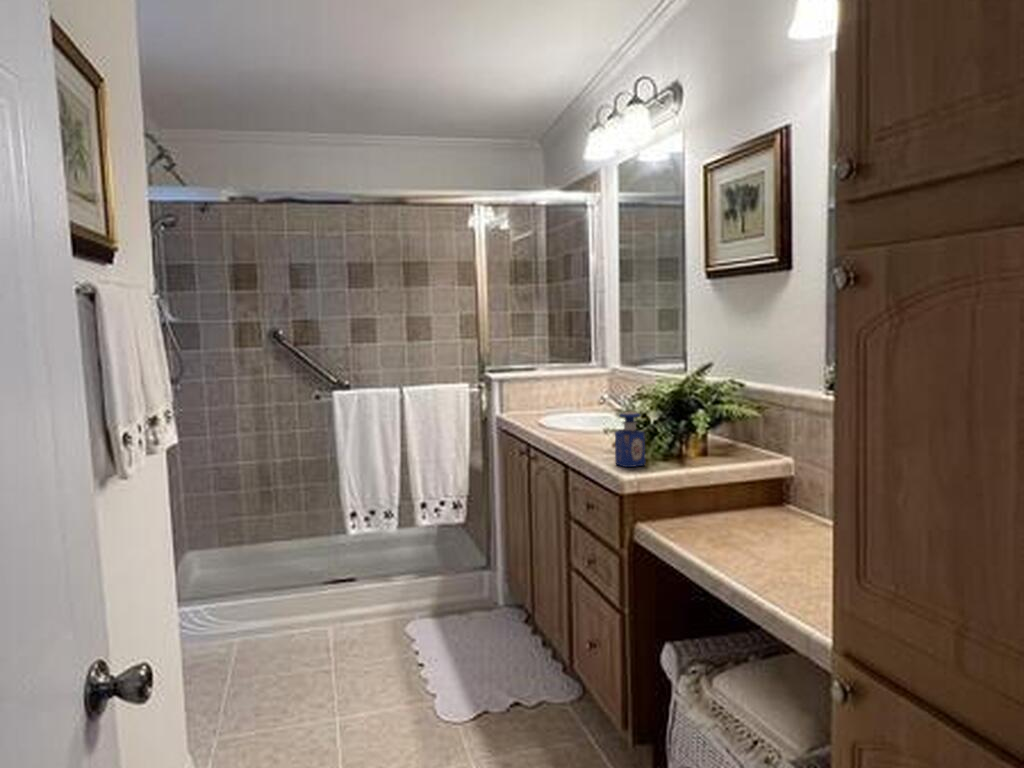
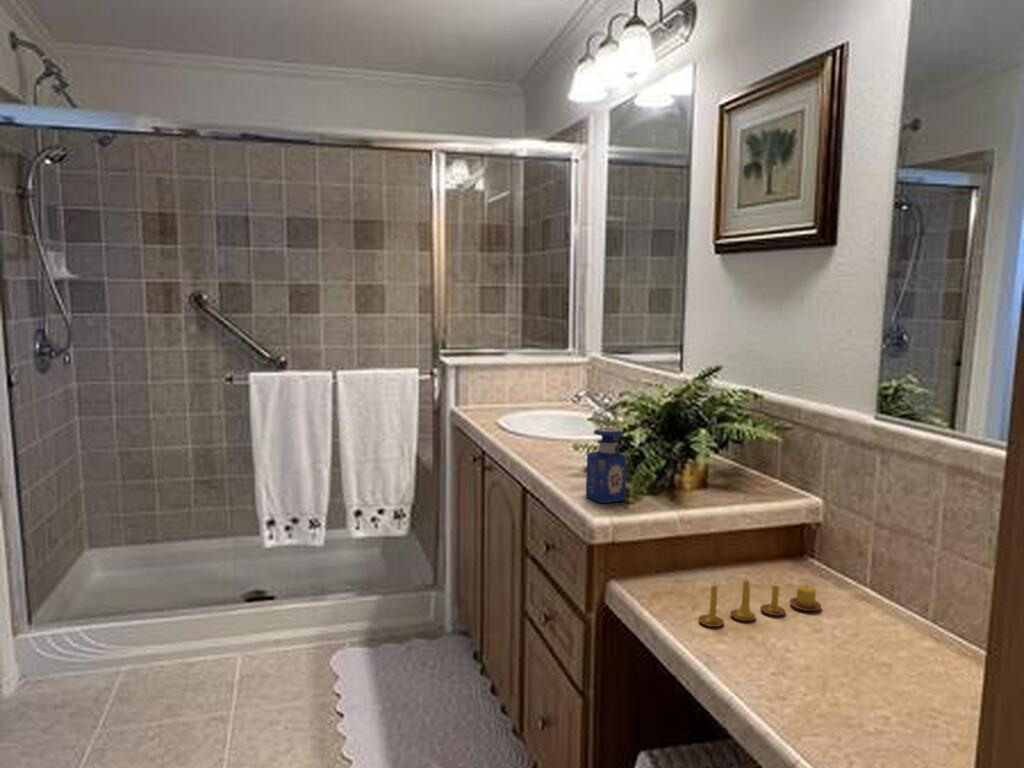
candle: none [701,508,791,543] -> present [699,579,821,627]

